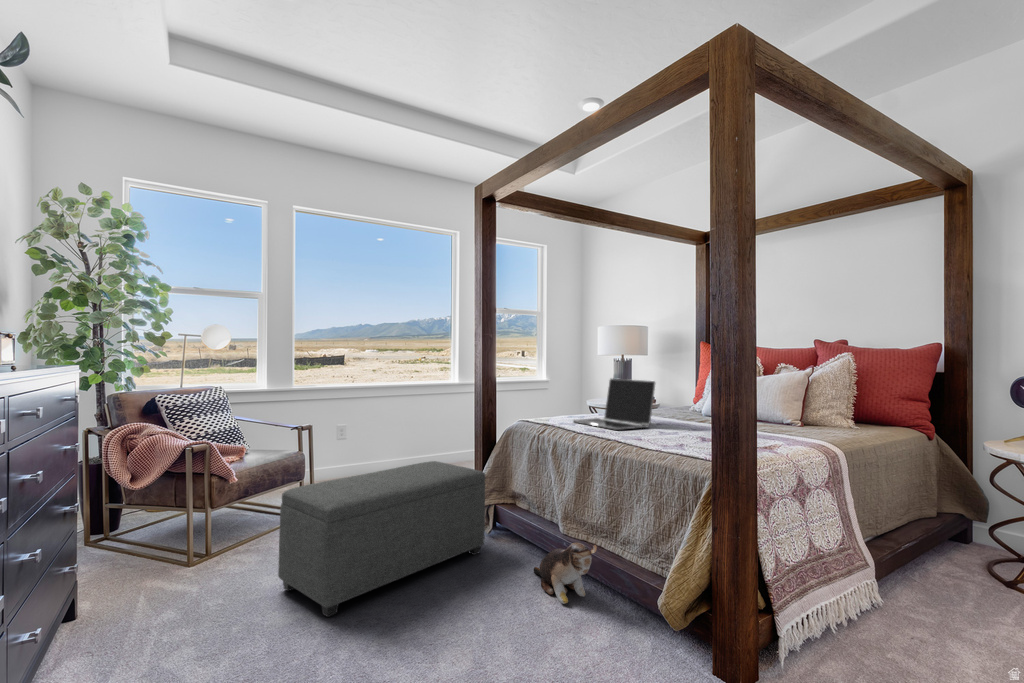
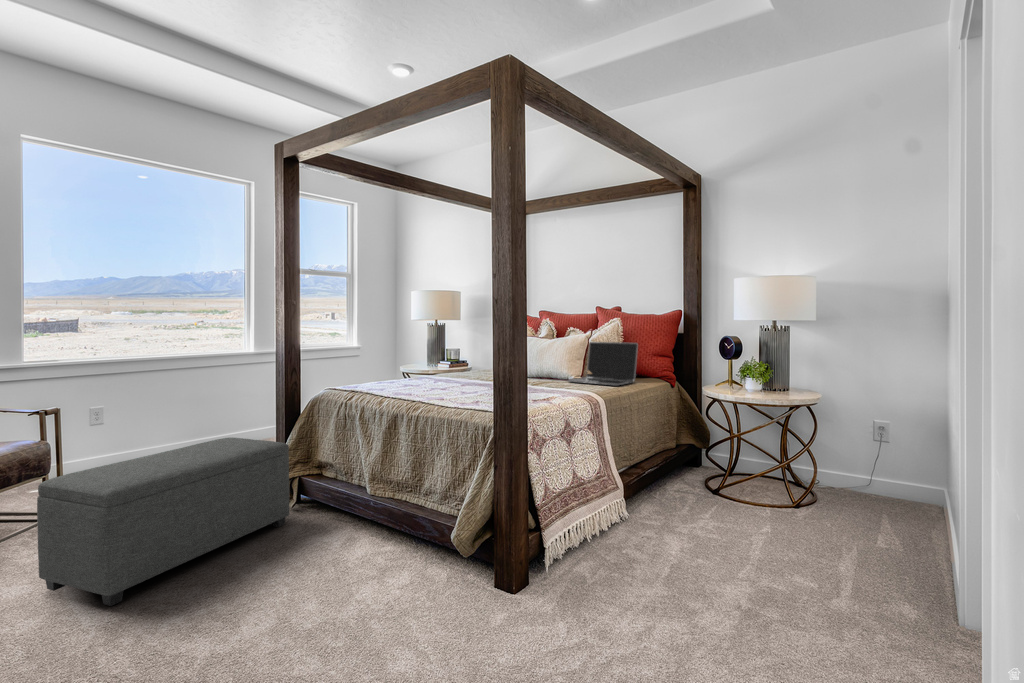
laptop: present [574,378,655,430] -> present [568,342,638,386]
plush toy: present [533,543,597,604] -> none [341,498,400,555]

